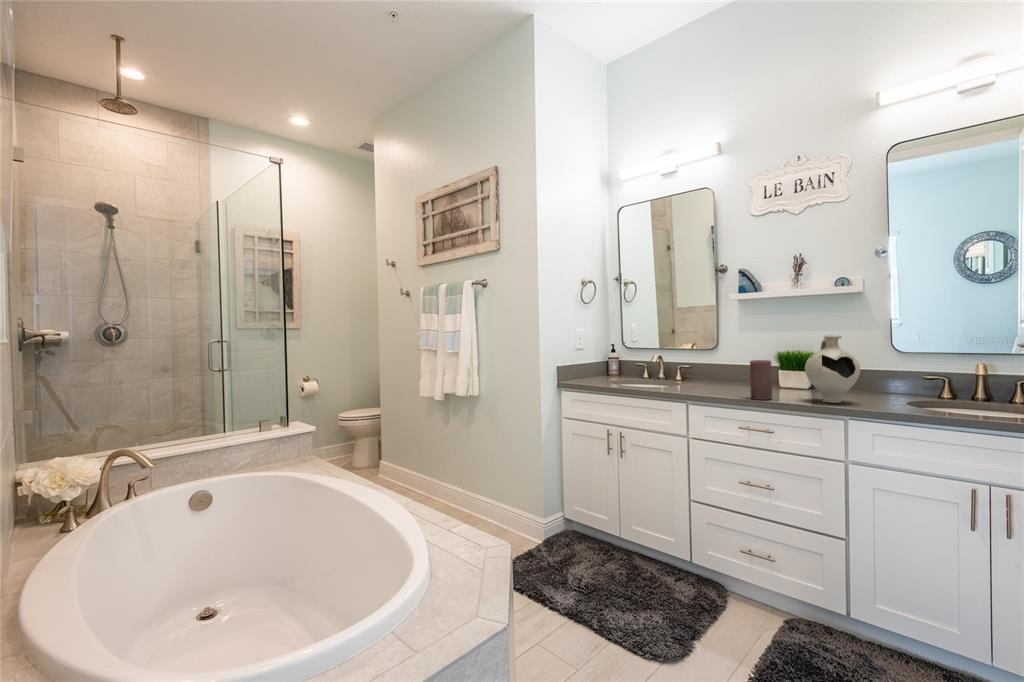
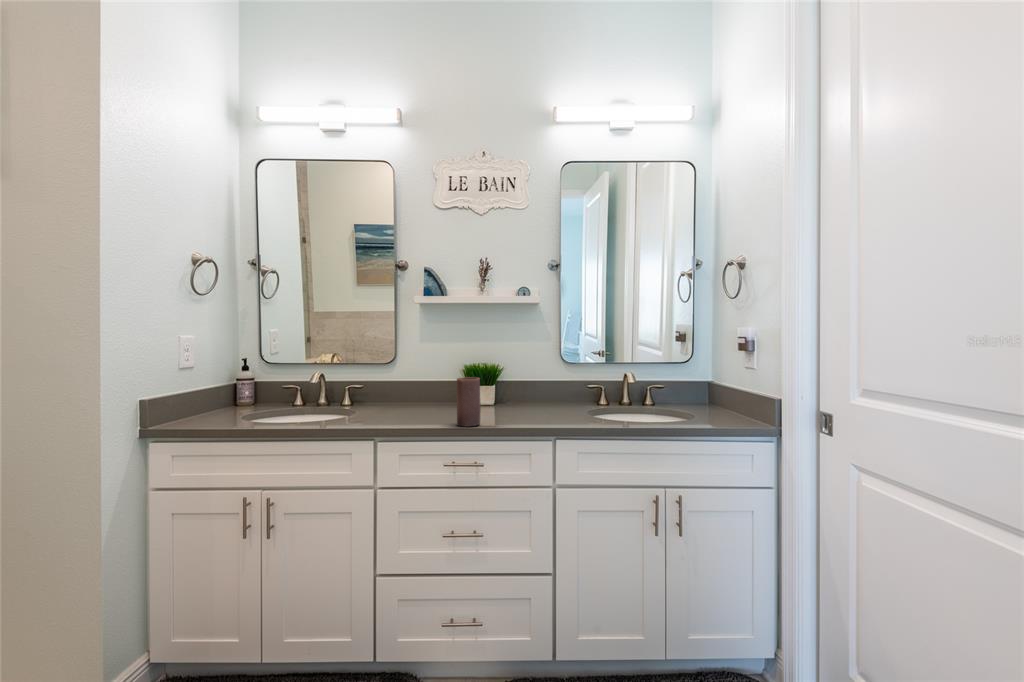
decorative vase: present [805,335,860,403] -> none [511,347,561,423]

